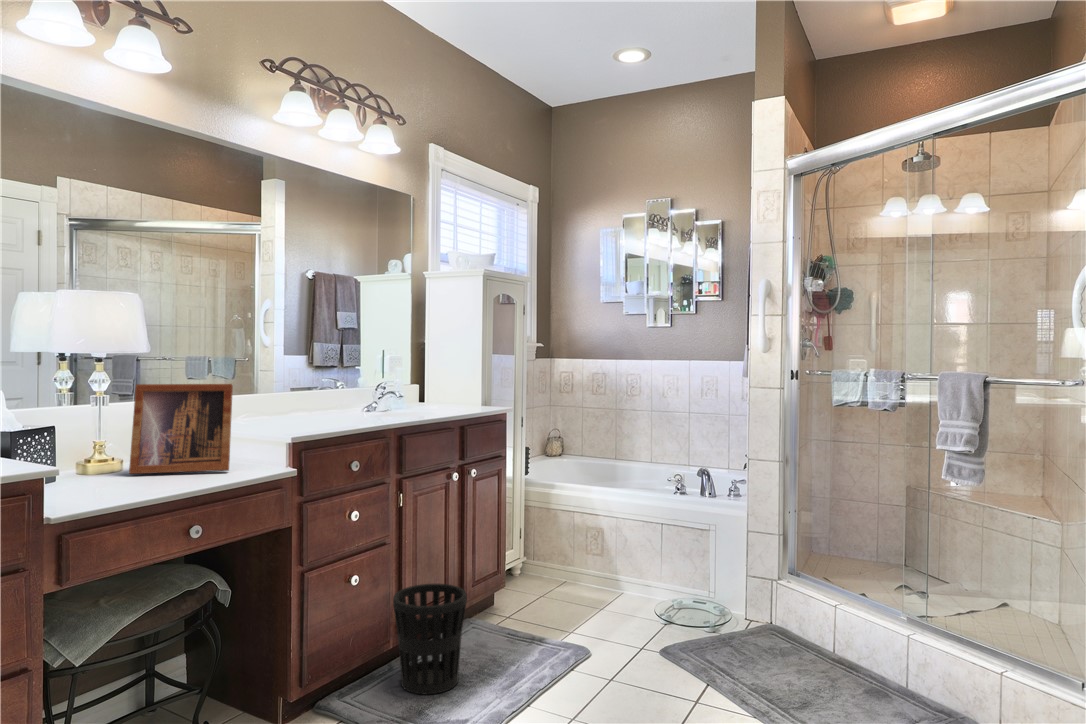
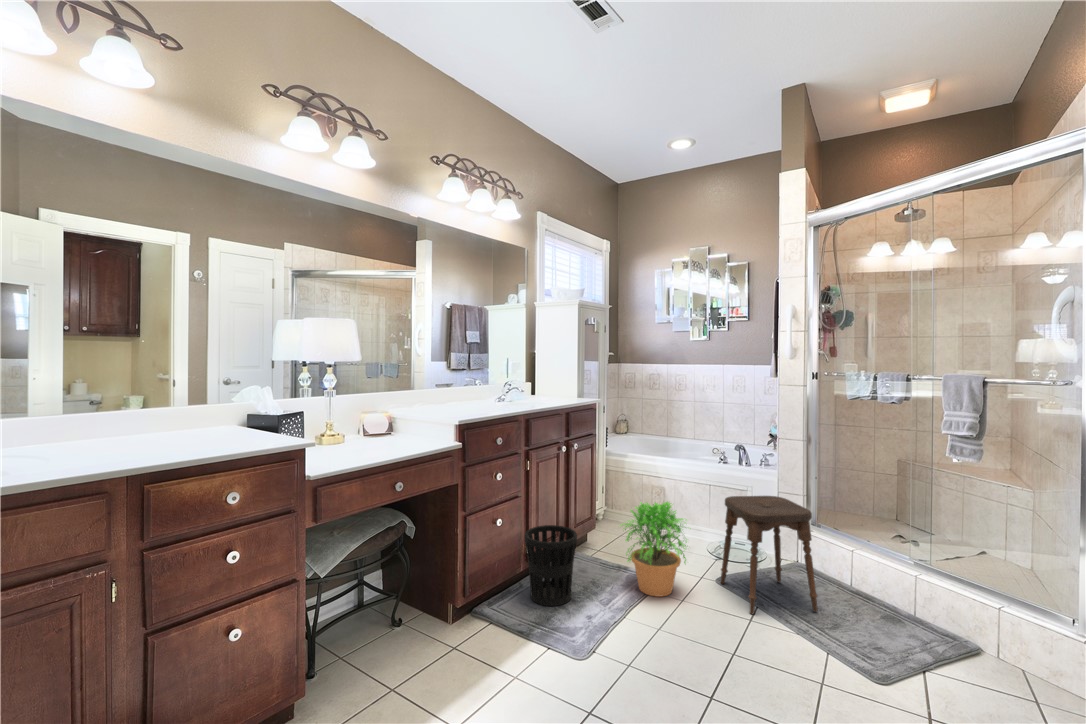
picture frame: present [129,384,233,474] -> none [351,382,418,445]
stool: none [665,535,782,692] -> present [721,496,818,614]
potted plant: none [526,545,629,675] -> present [625,502,687,597]

